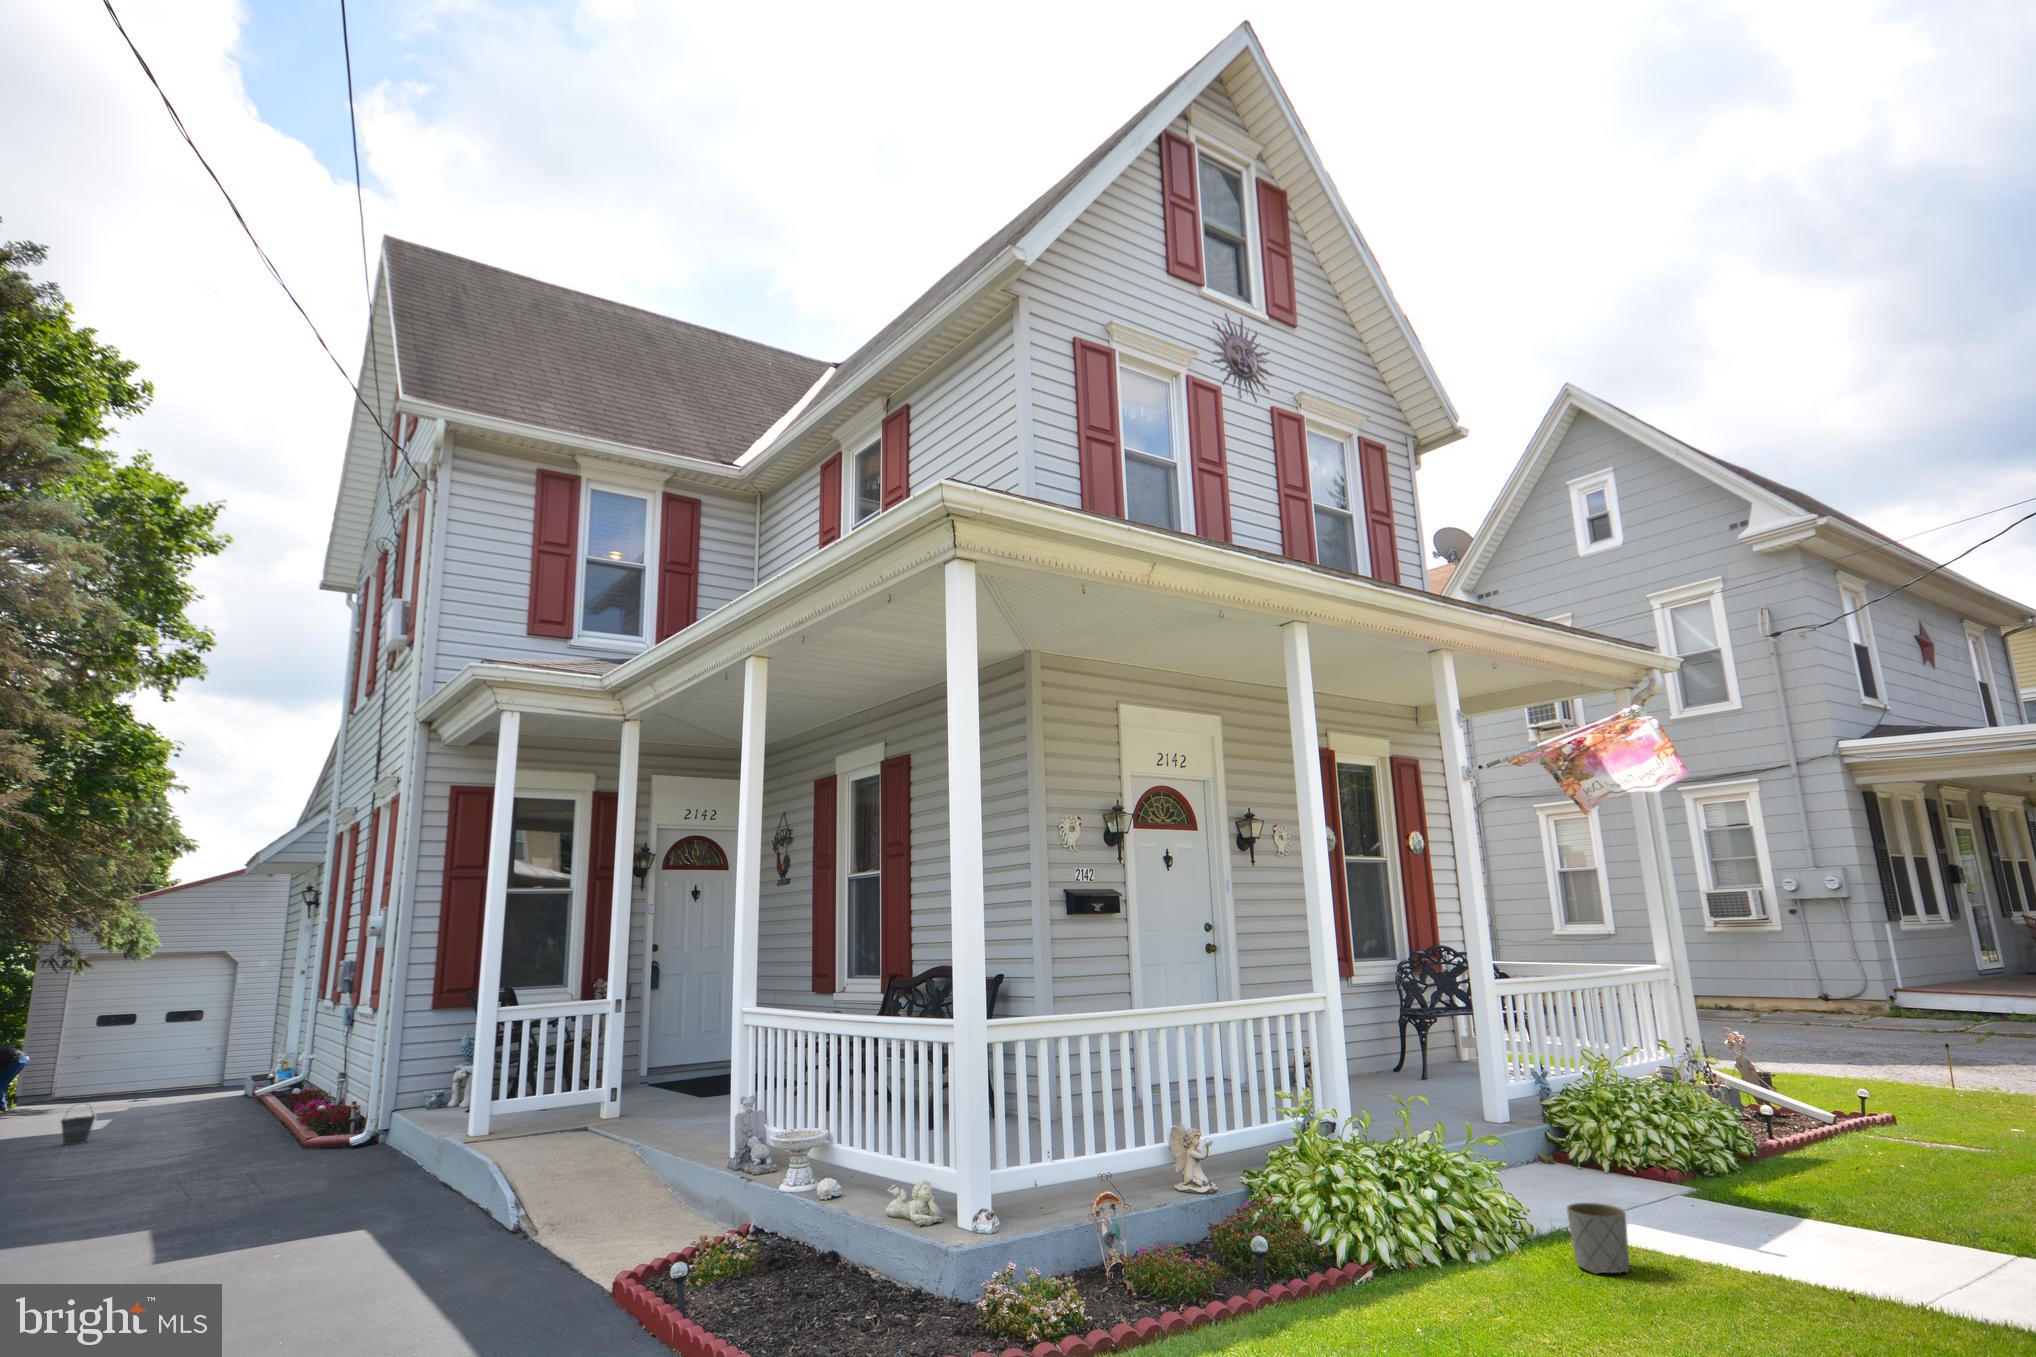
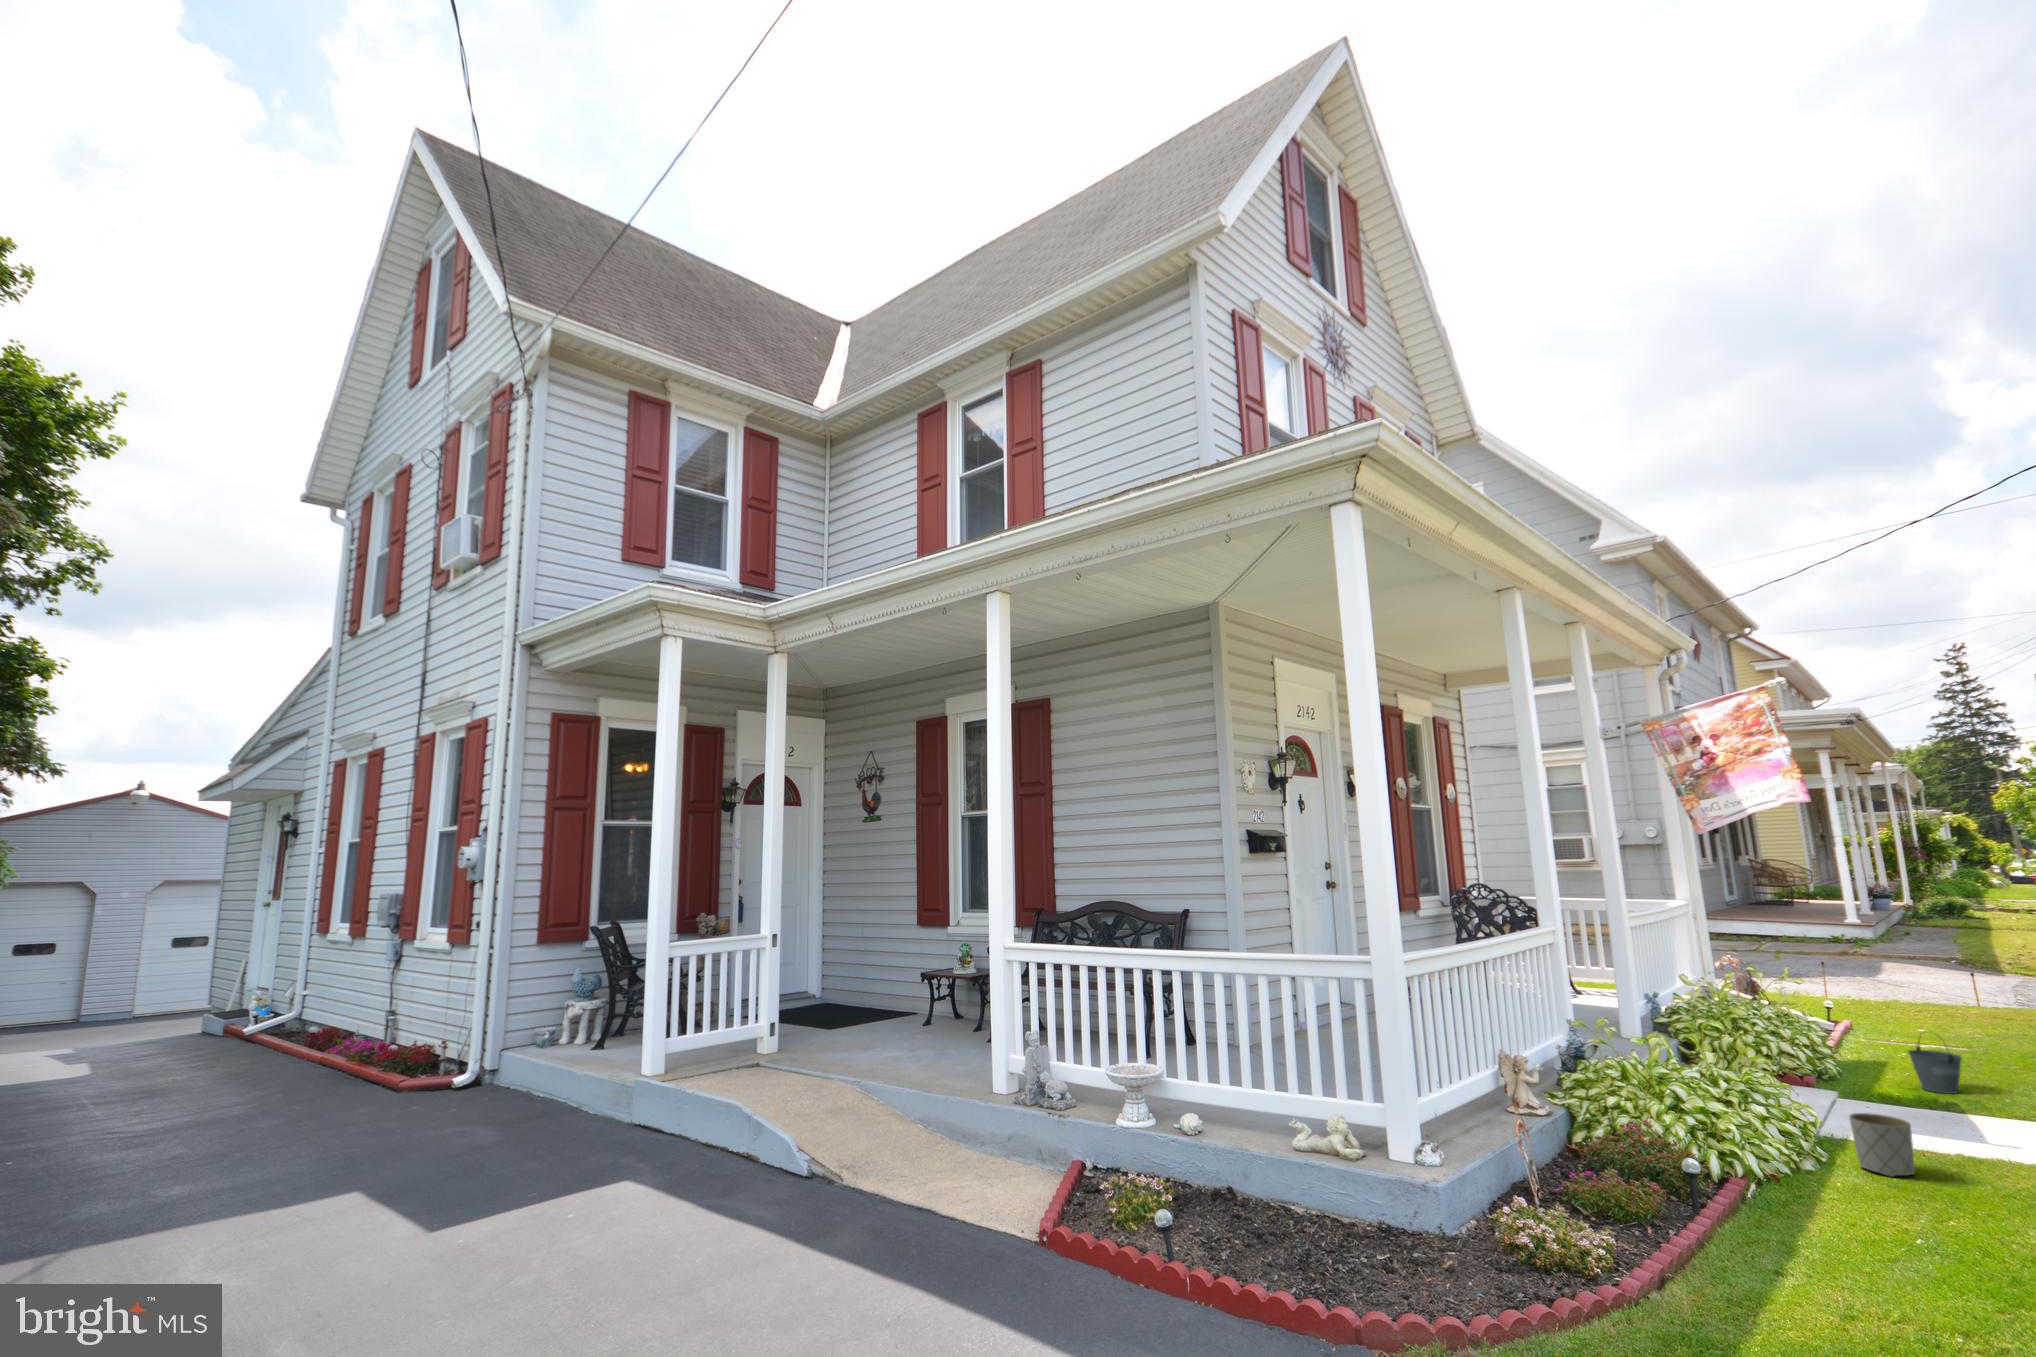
bucket: present [61,1107,95,1145] -> present [1908,1034,1962,1094]

